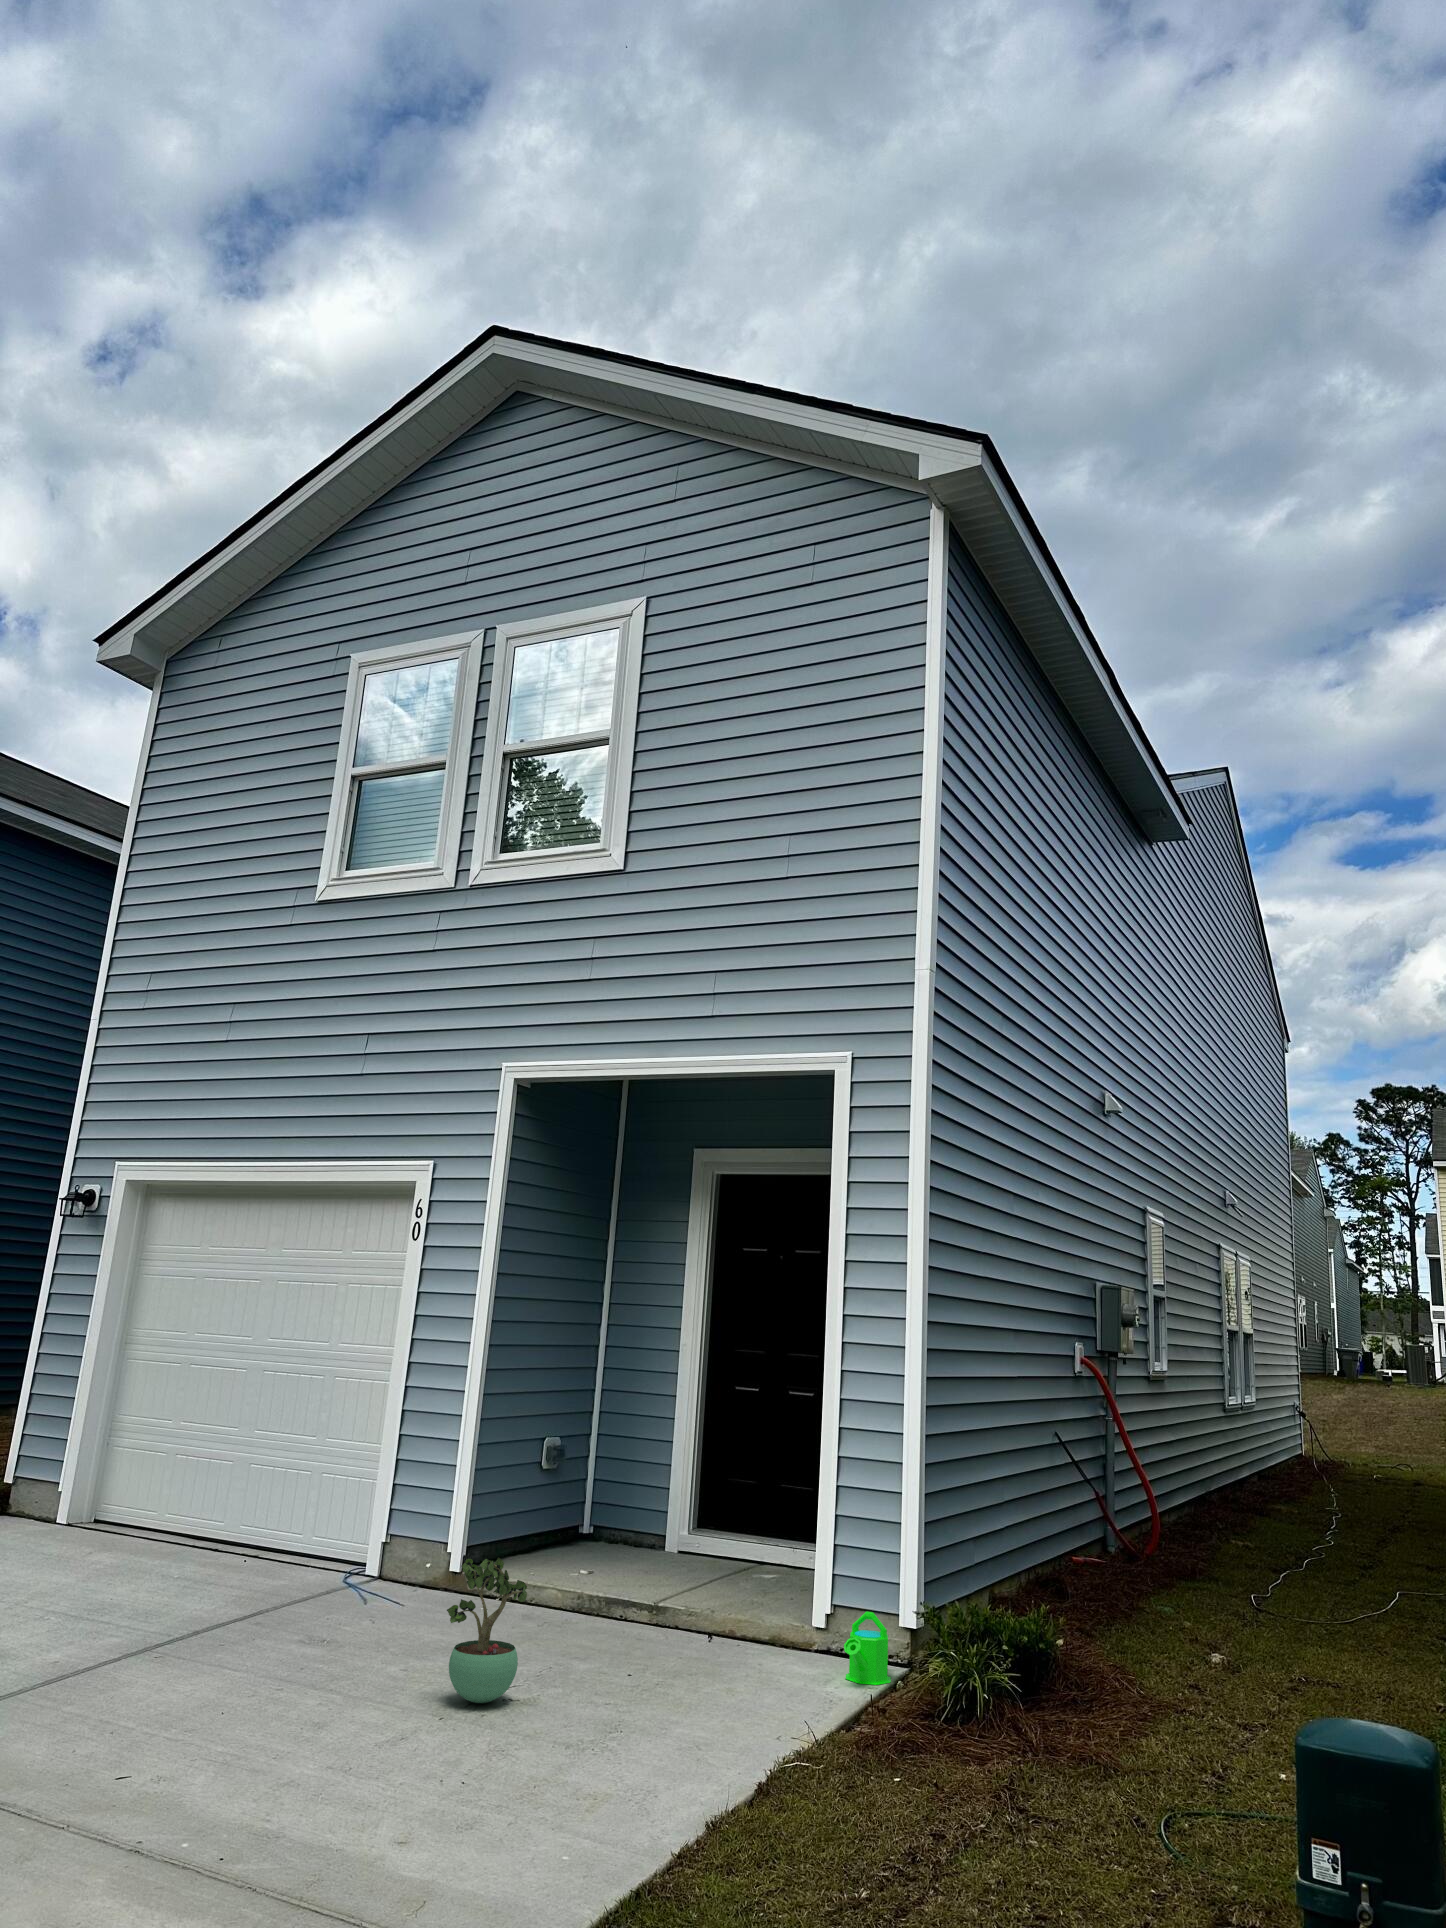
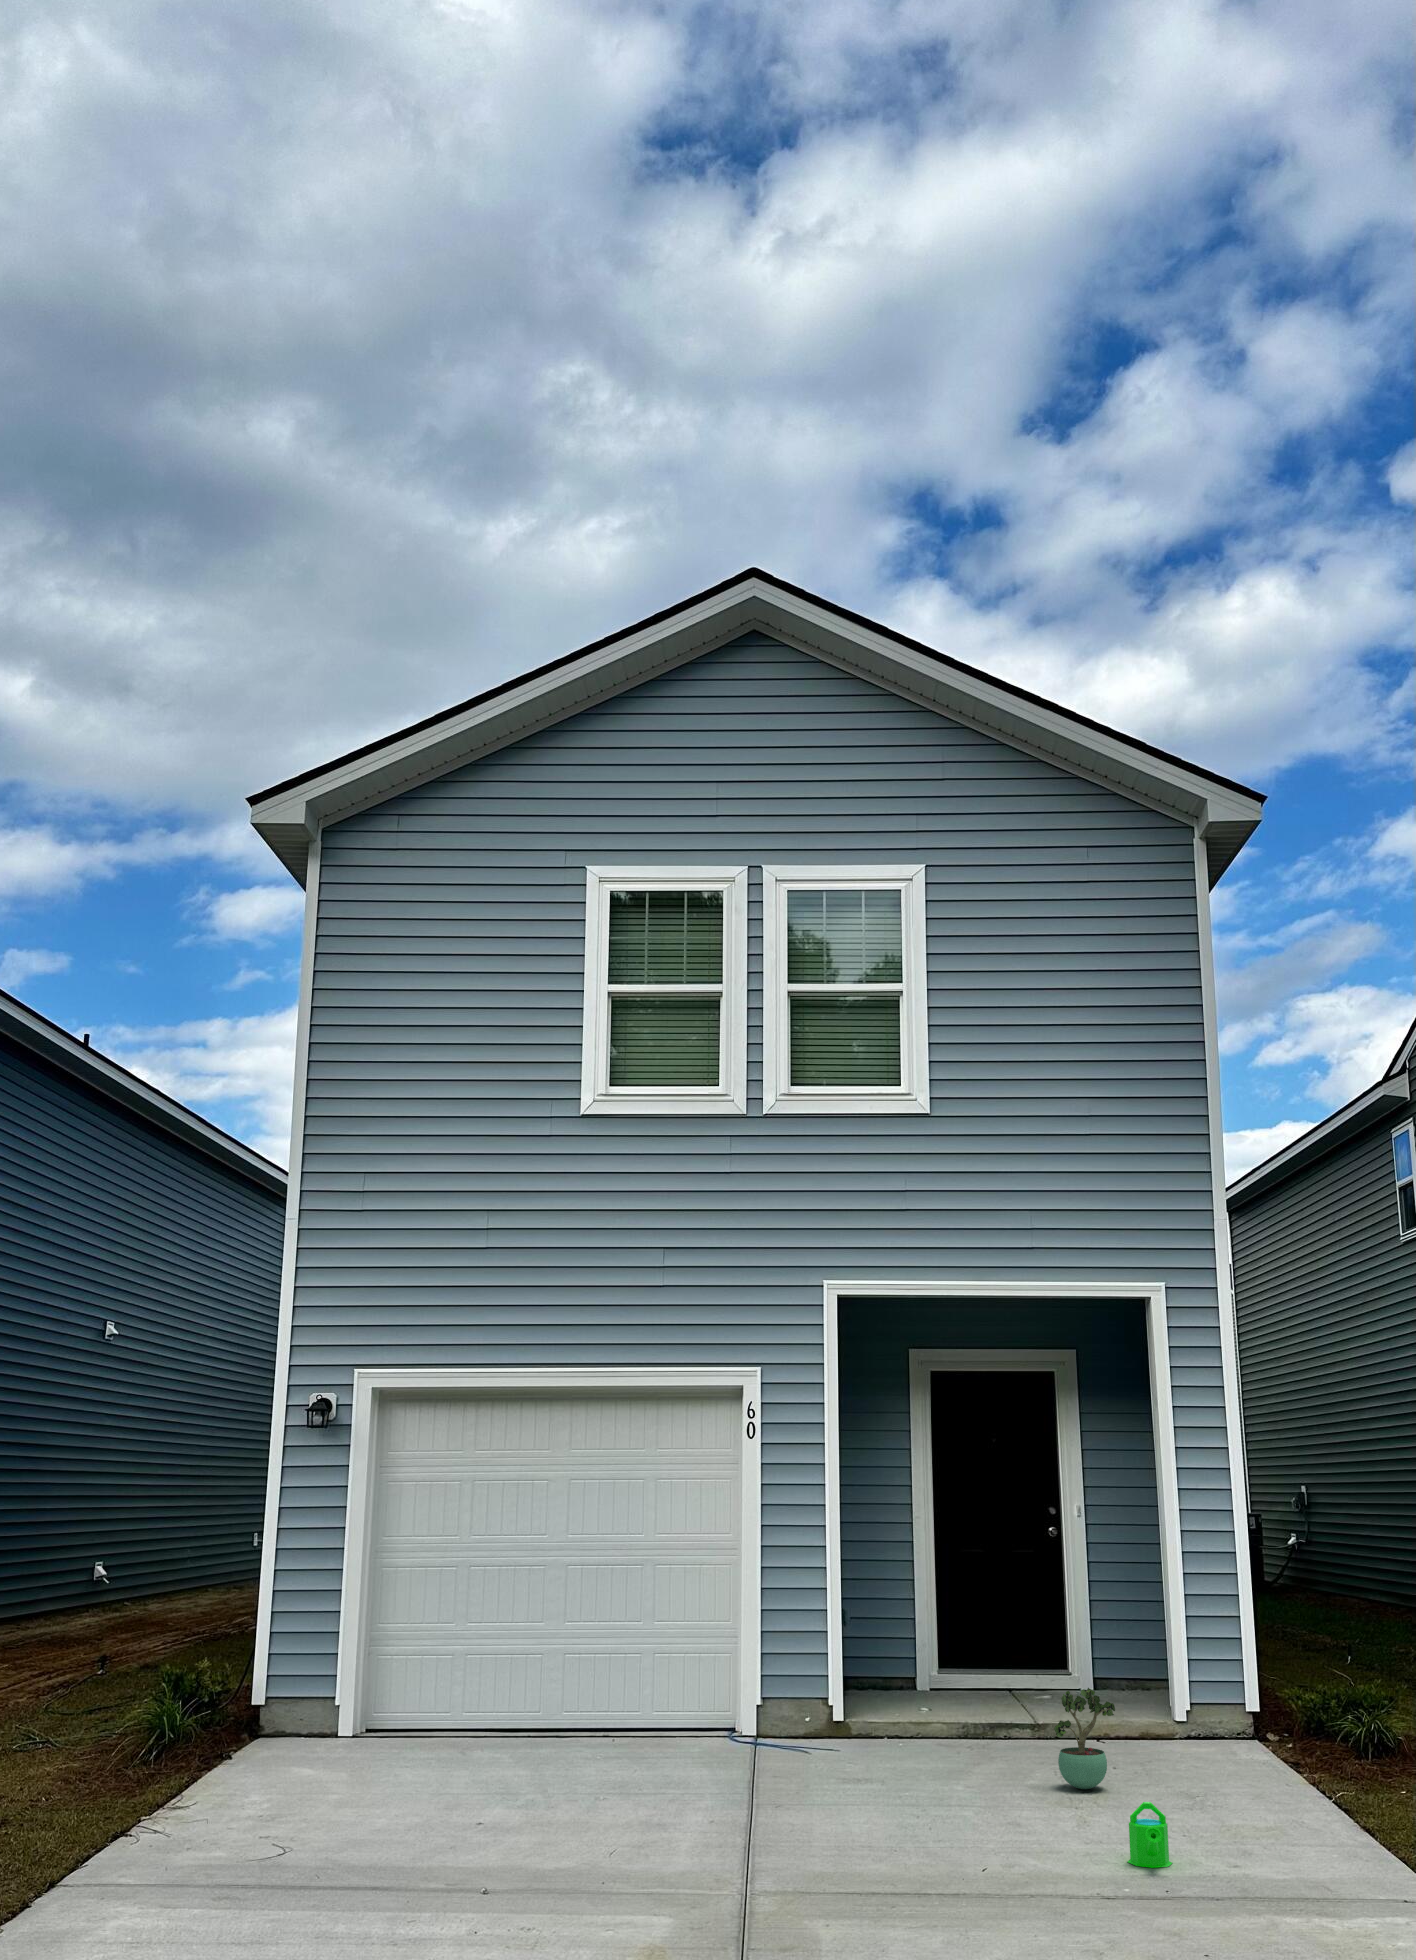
watering can: present [844,1612,891,1685] -> present [1127,1802,1172,1868]

